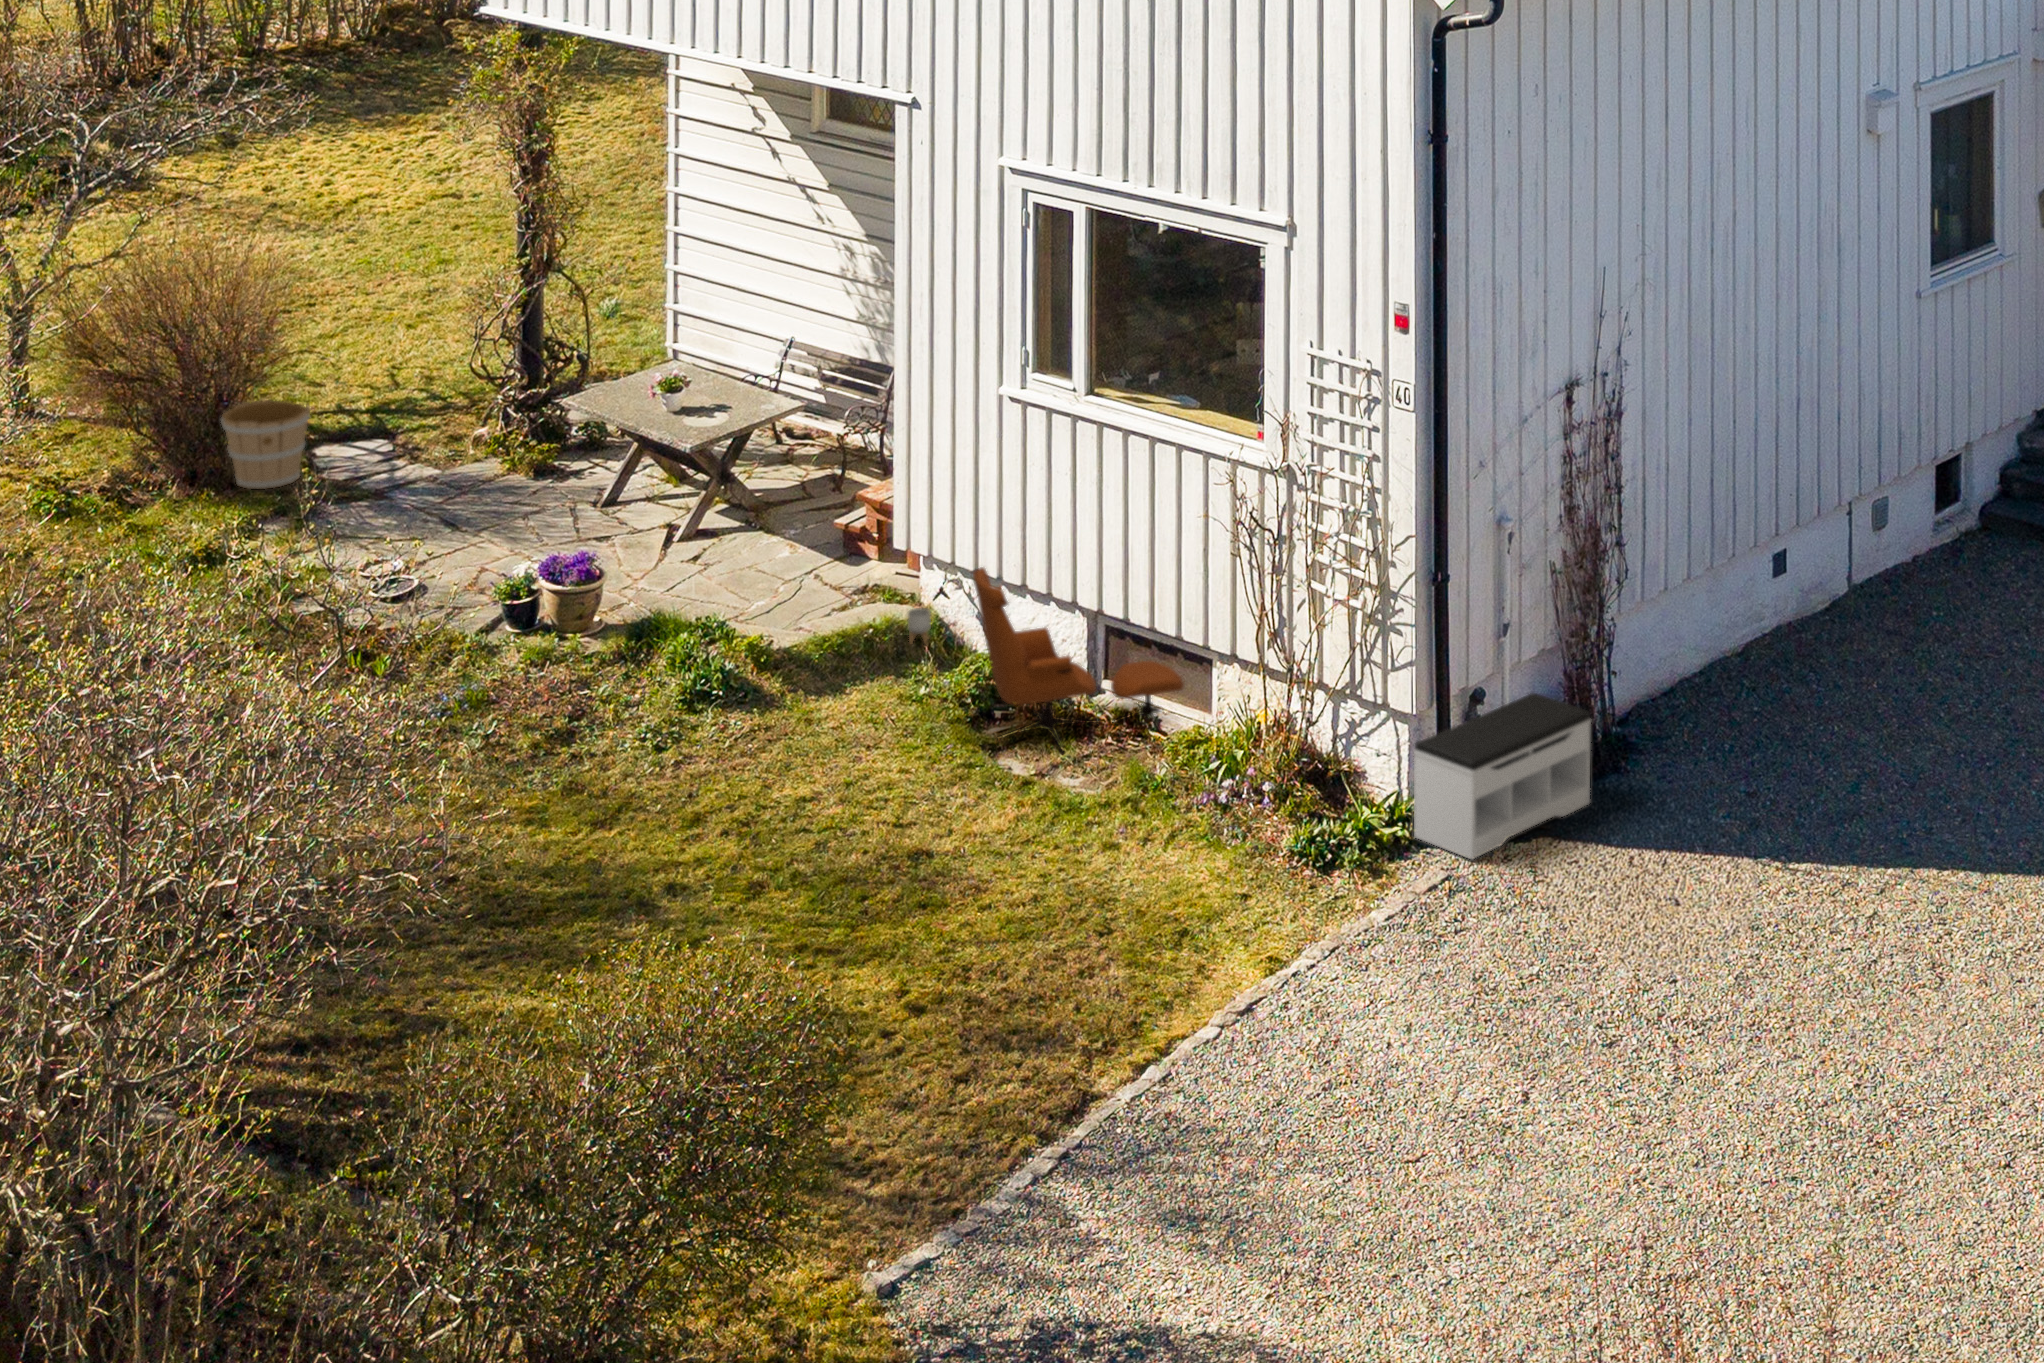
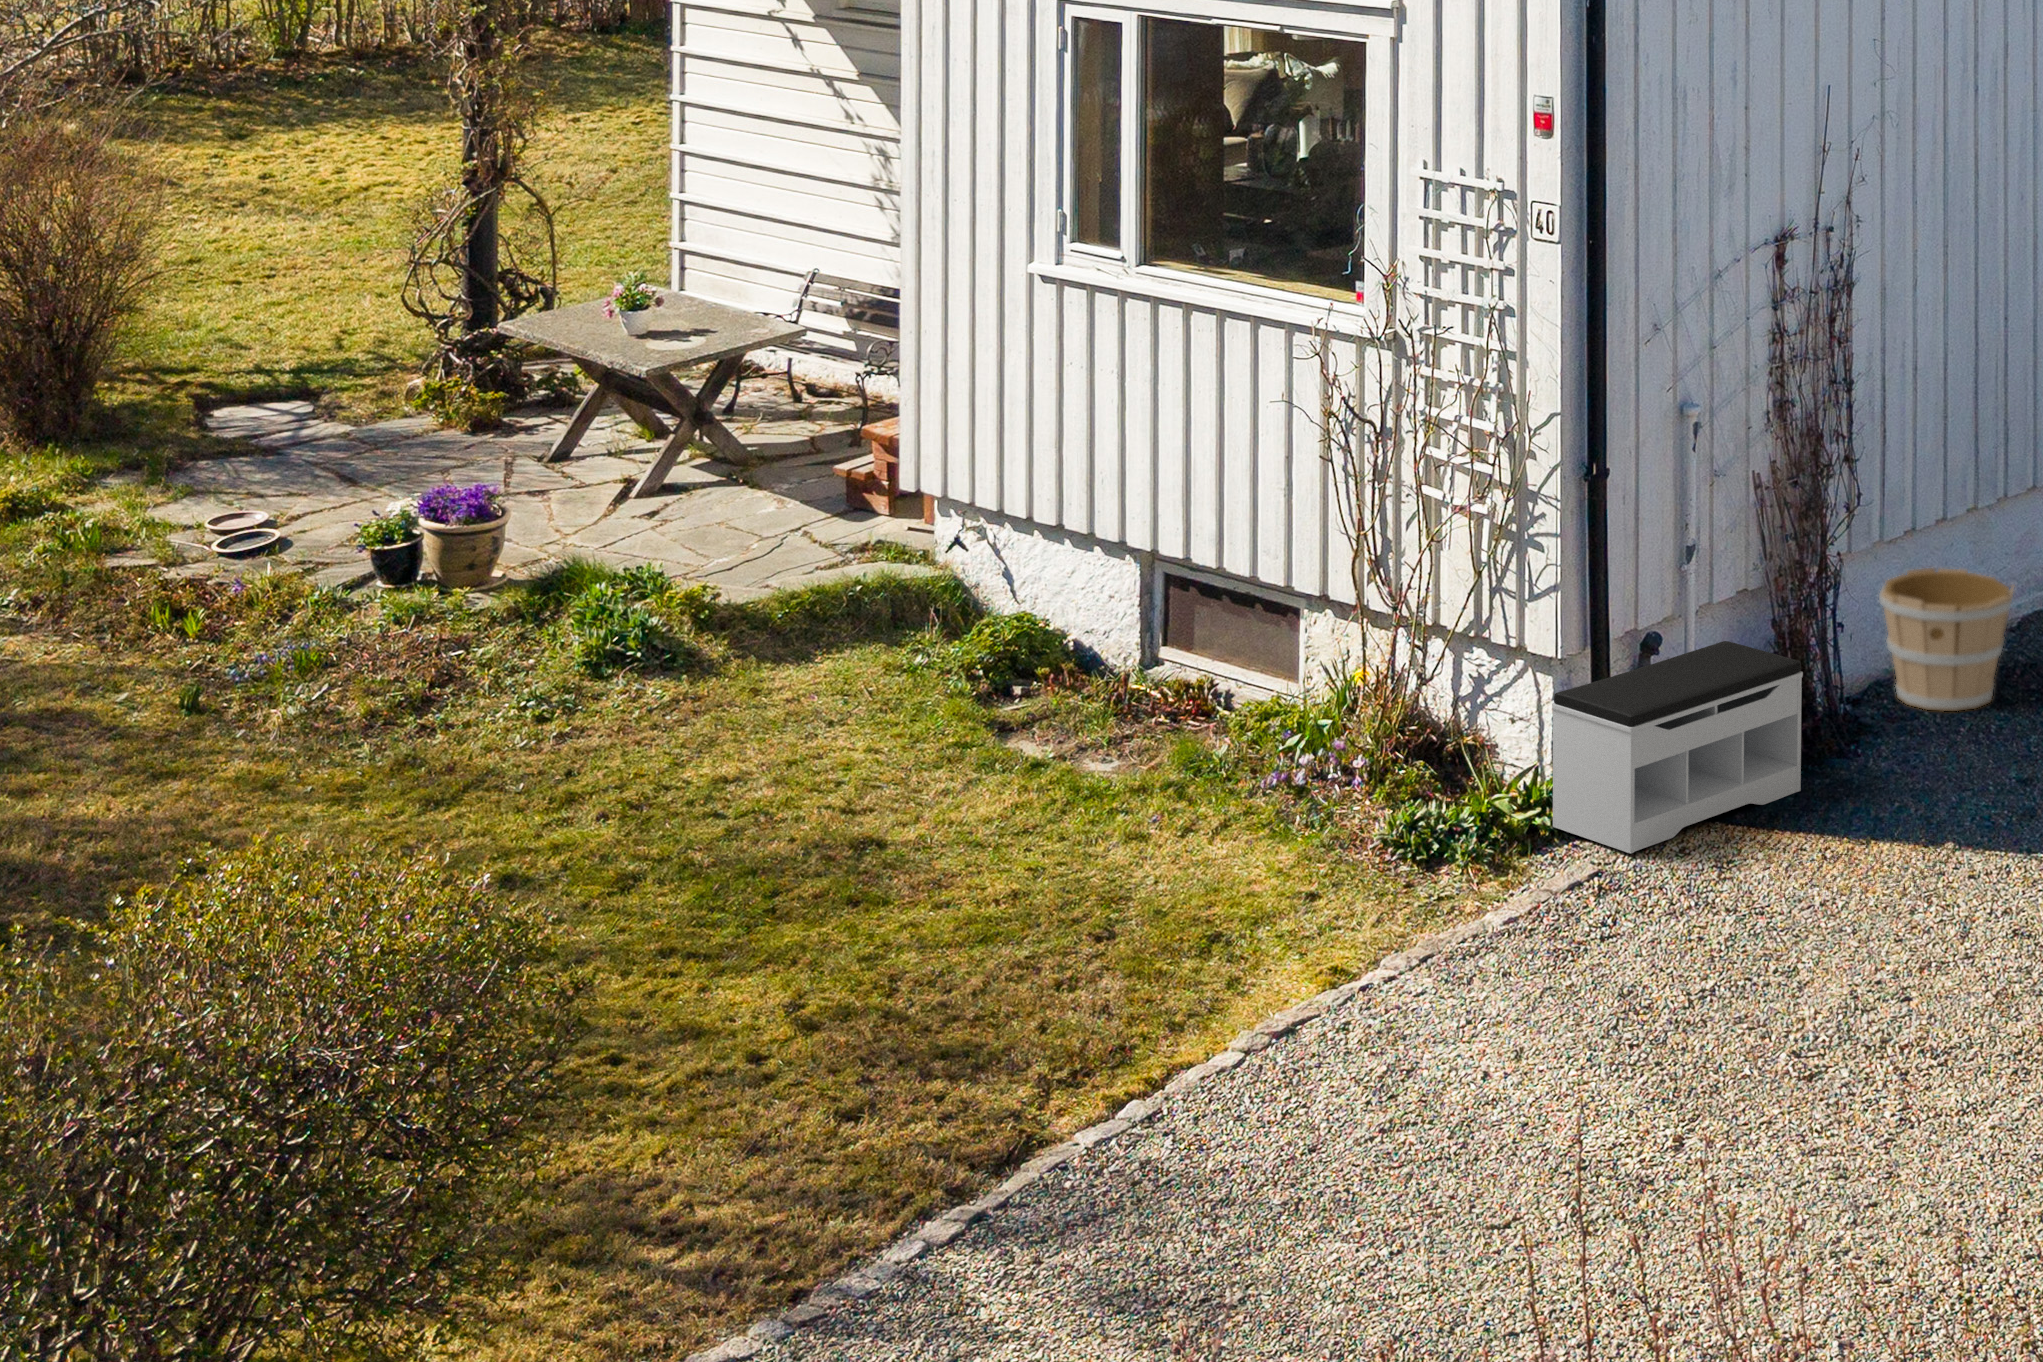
wooden bucket: present [221,400,310,489] -> present [1879,568,2015,711]
lounge chair: present [973,567,1184,751] -> none [971,478,1264,726]
planter: present [908,608,931,645] -> none [913,562,944,610]

